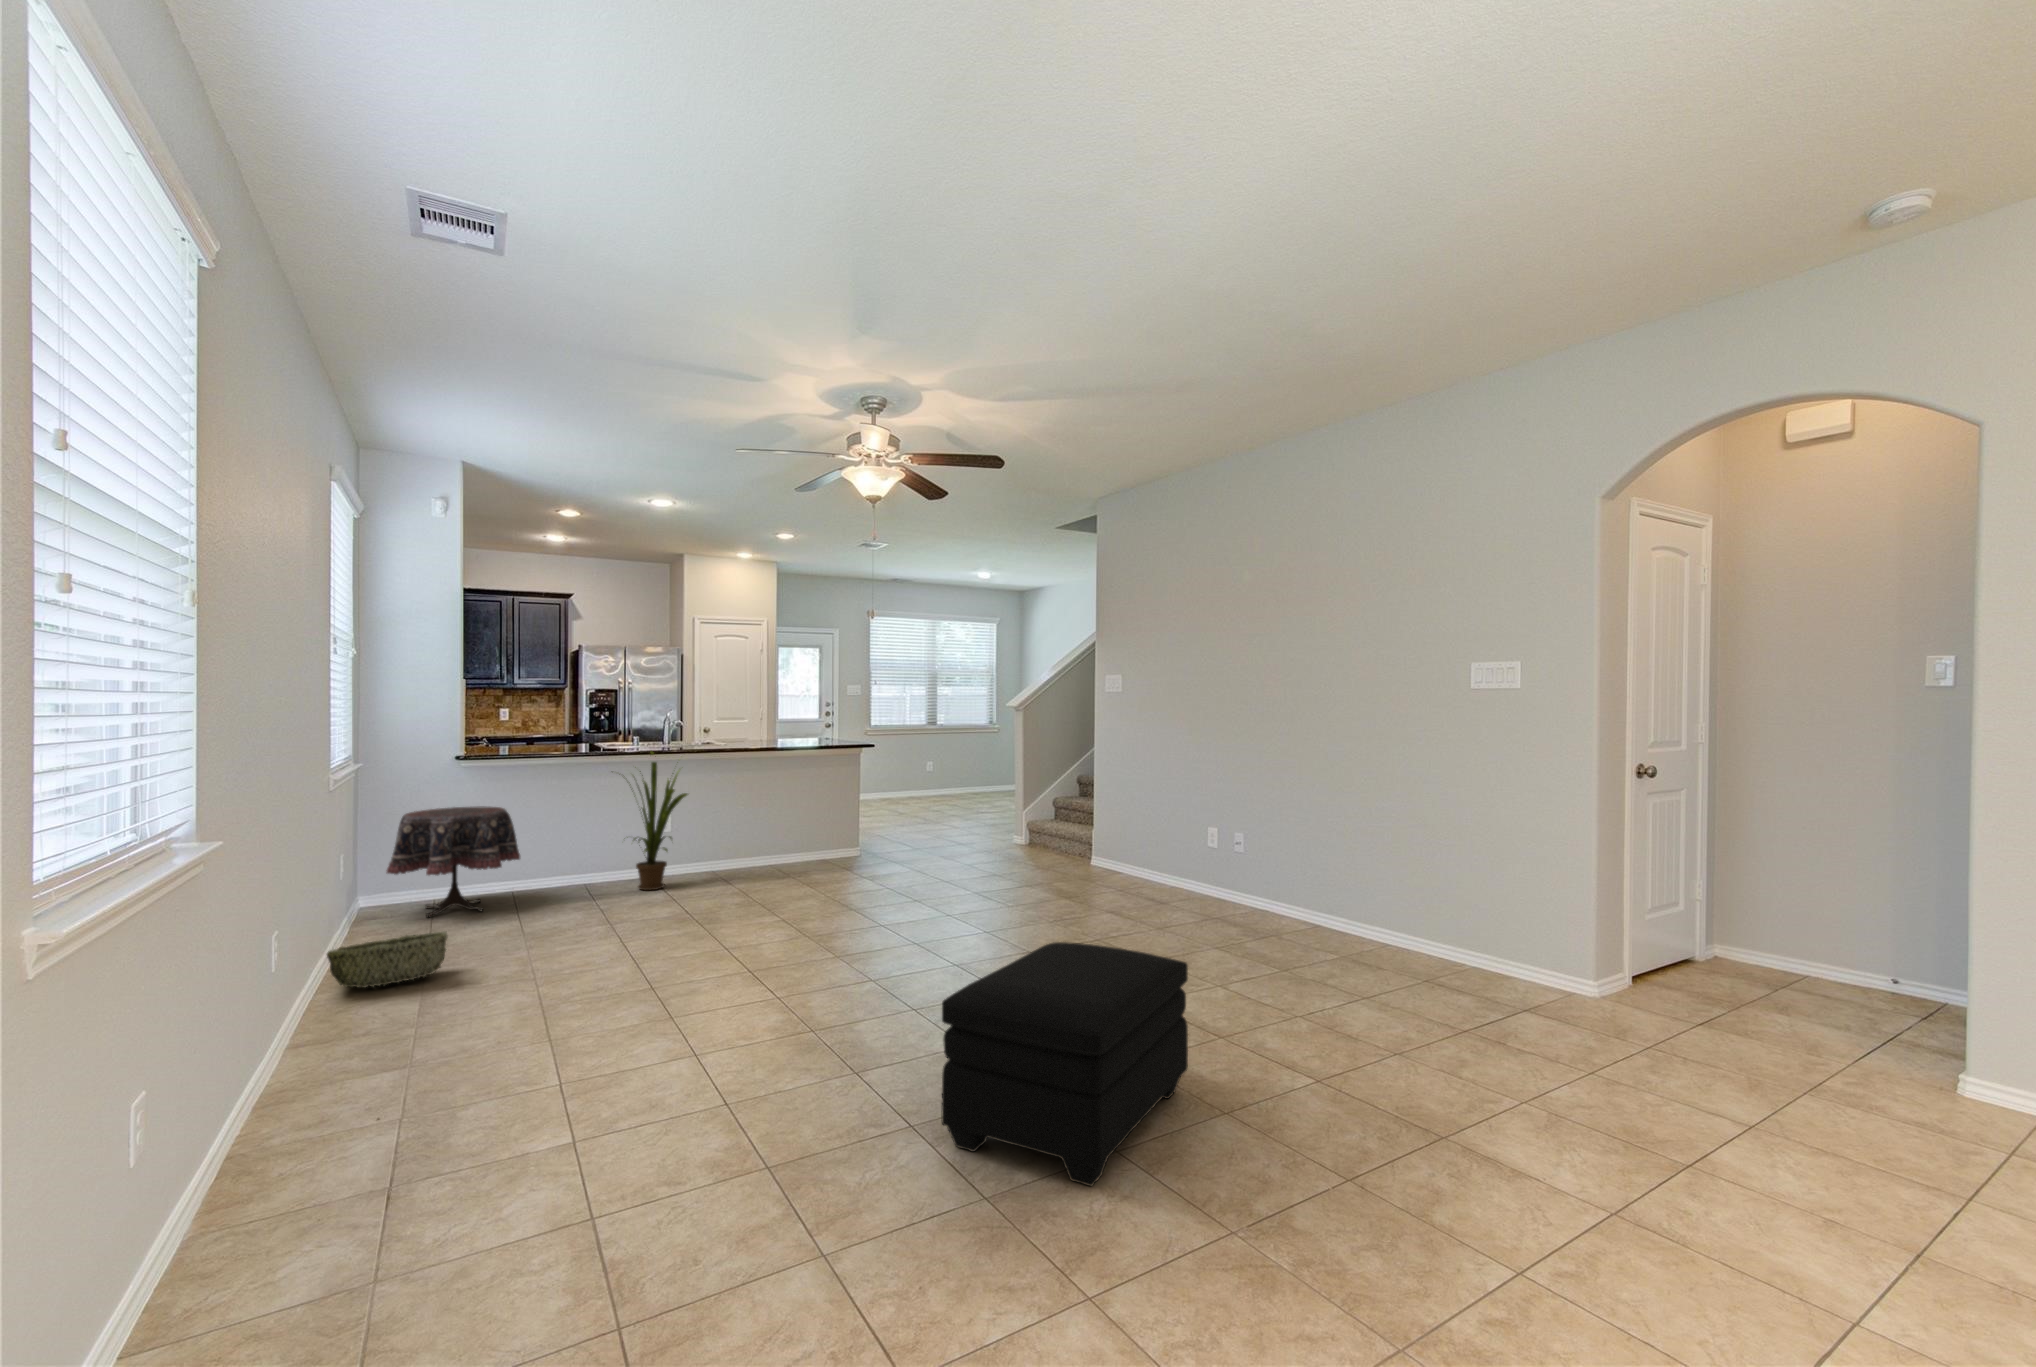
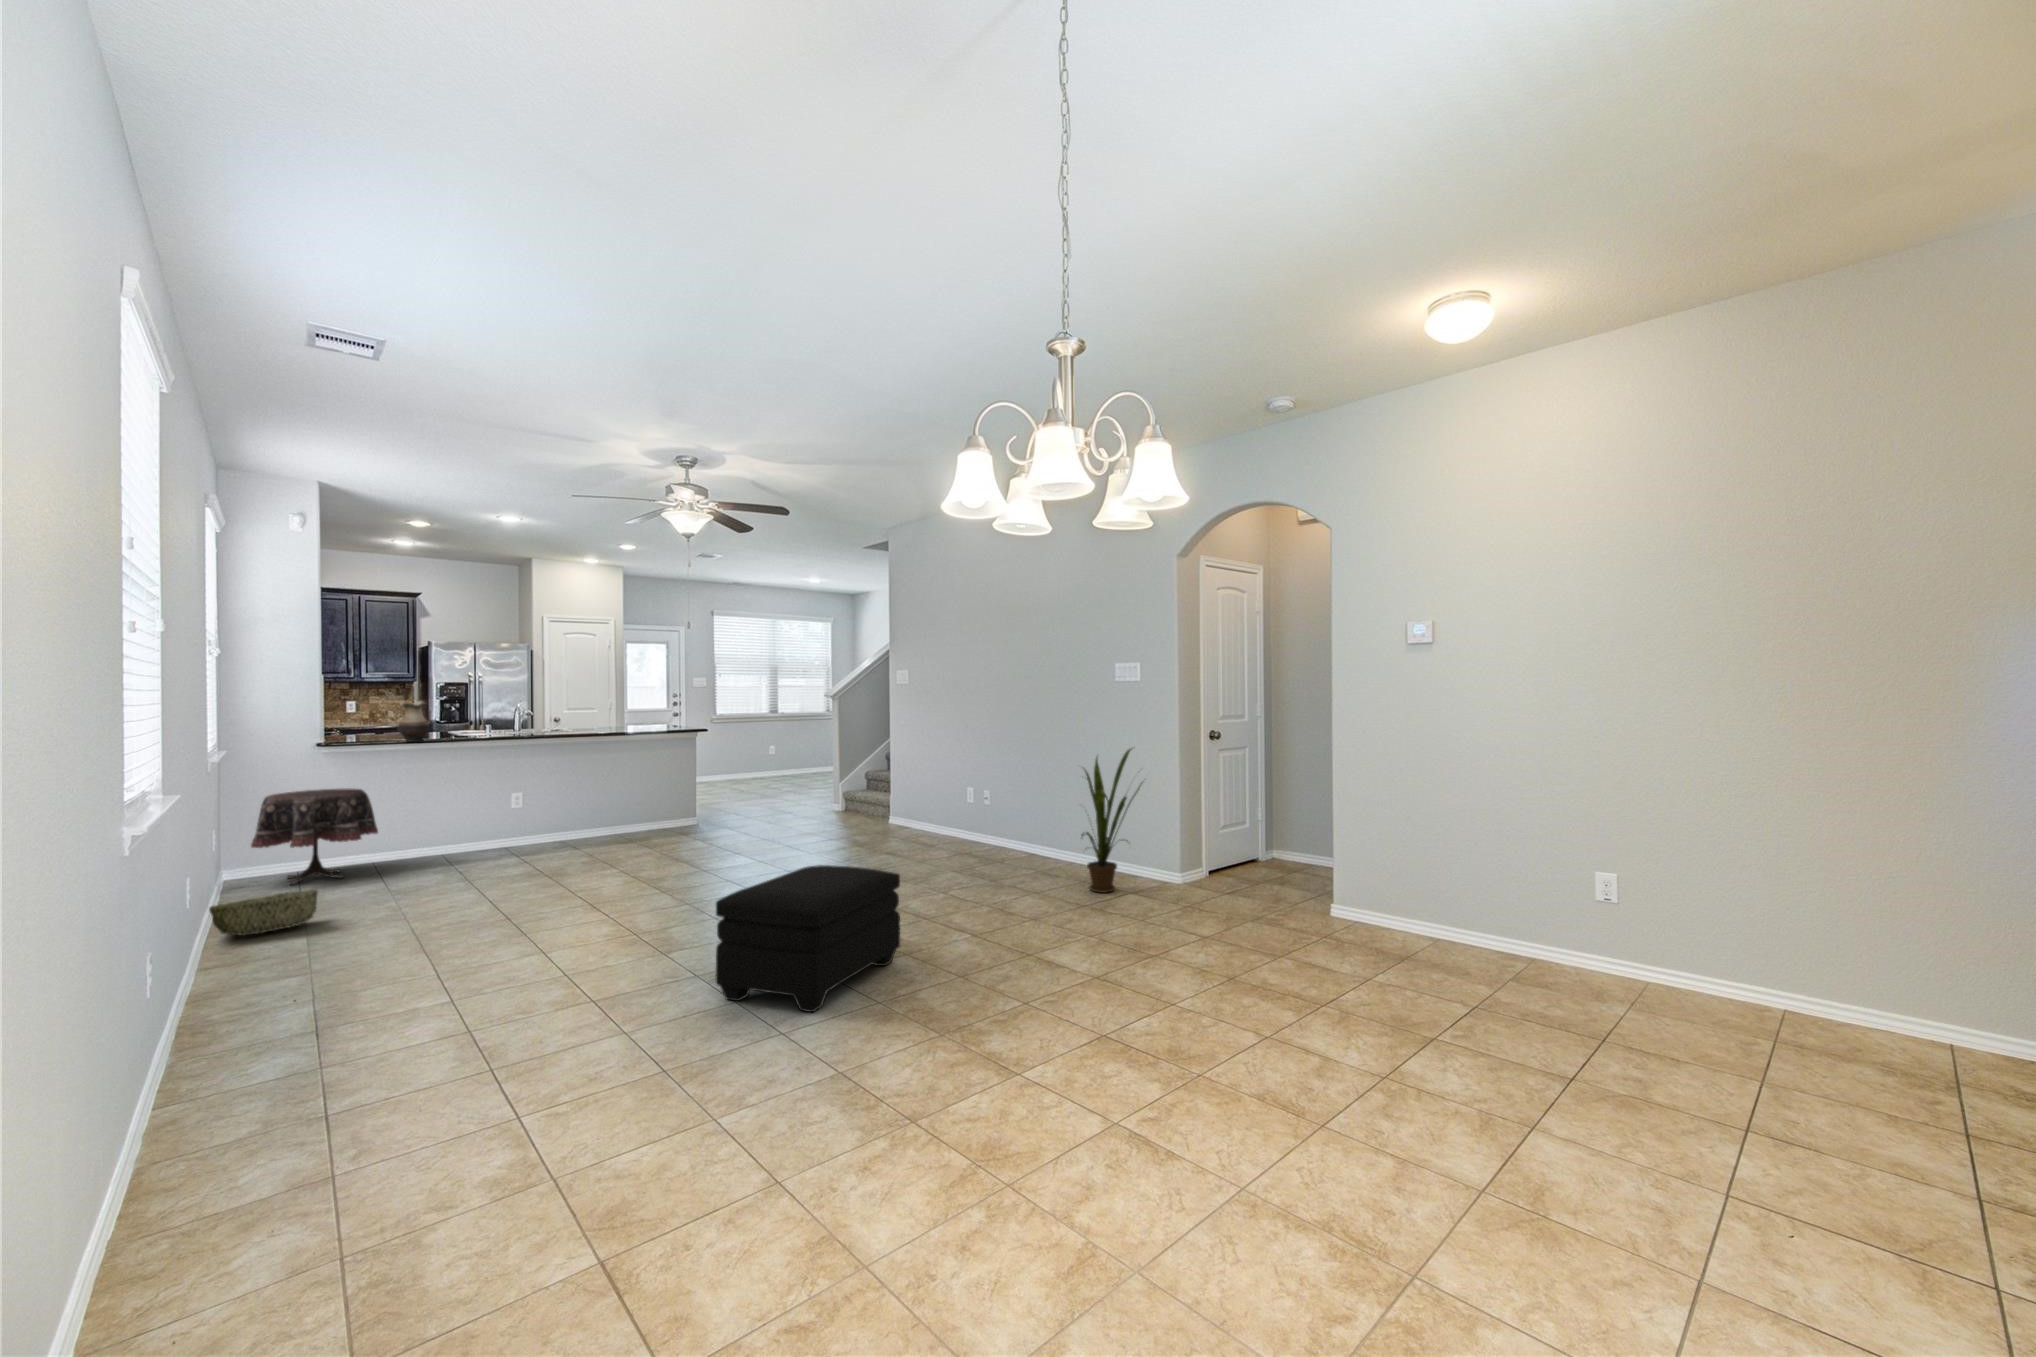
vase: none [543,708,576,755] -> present [398,701,430,742]
house plant: present [619,751,687,890] -> present [1082,749,1142,893]

